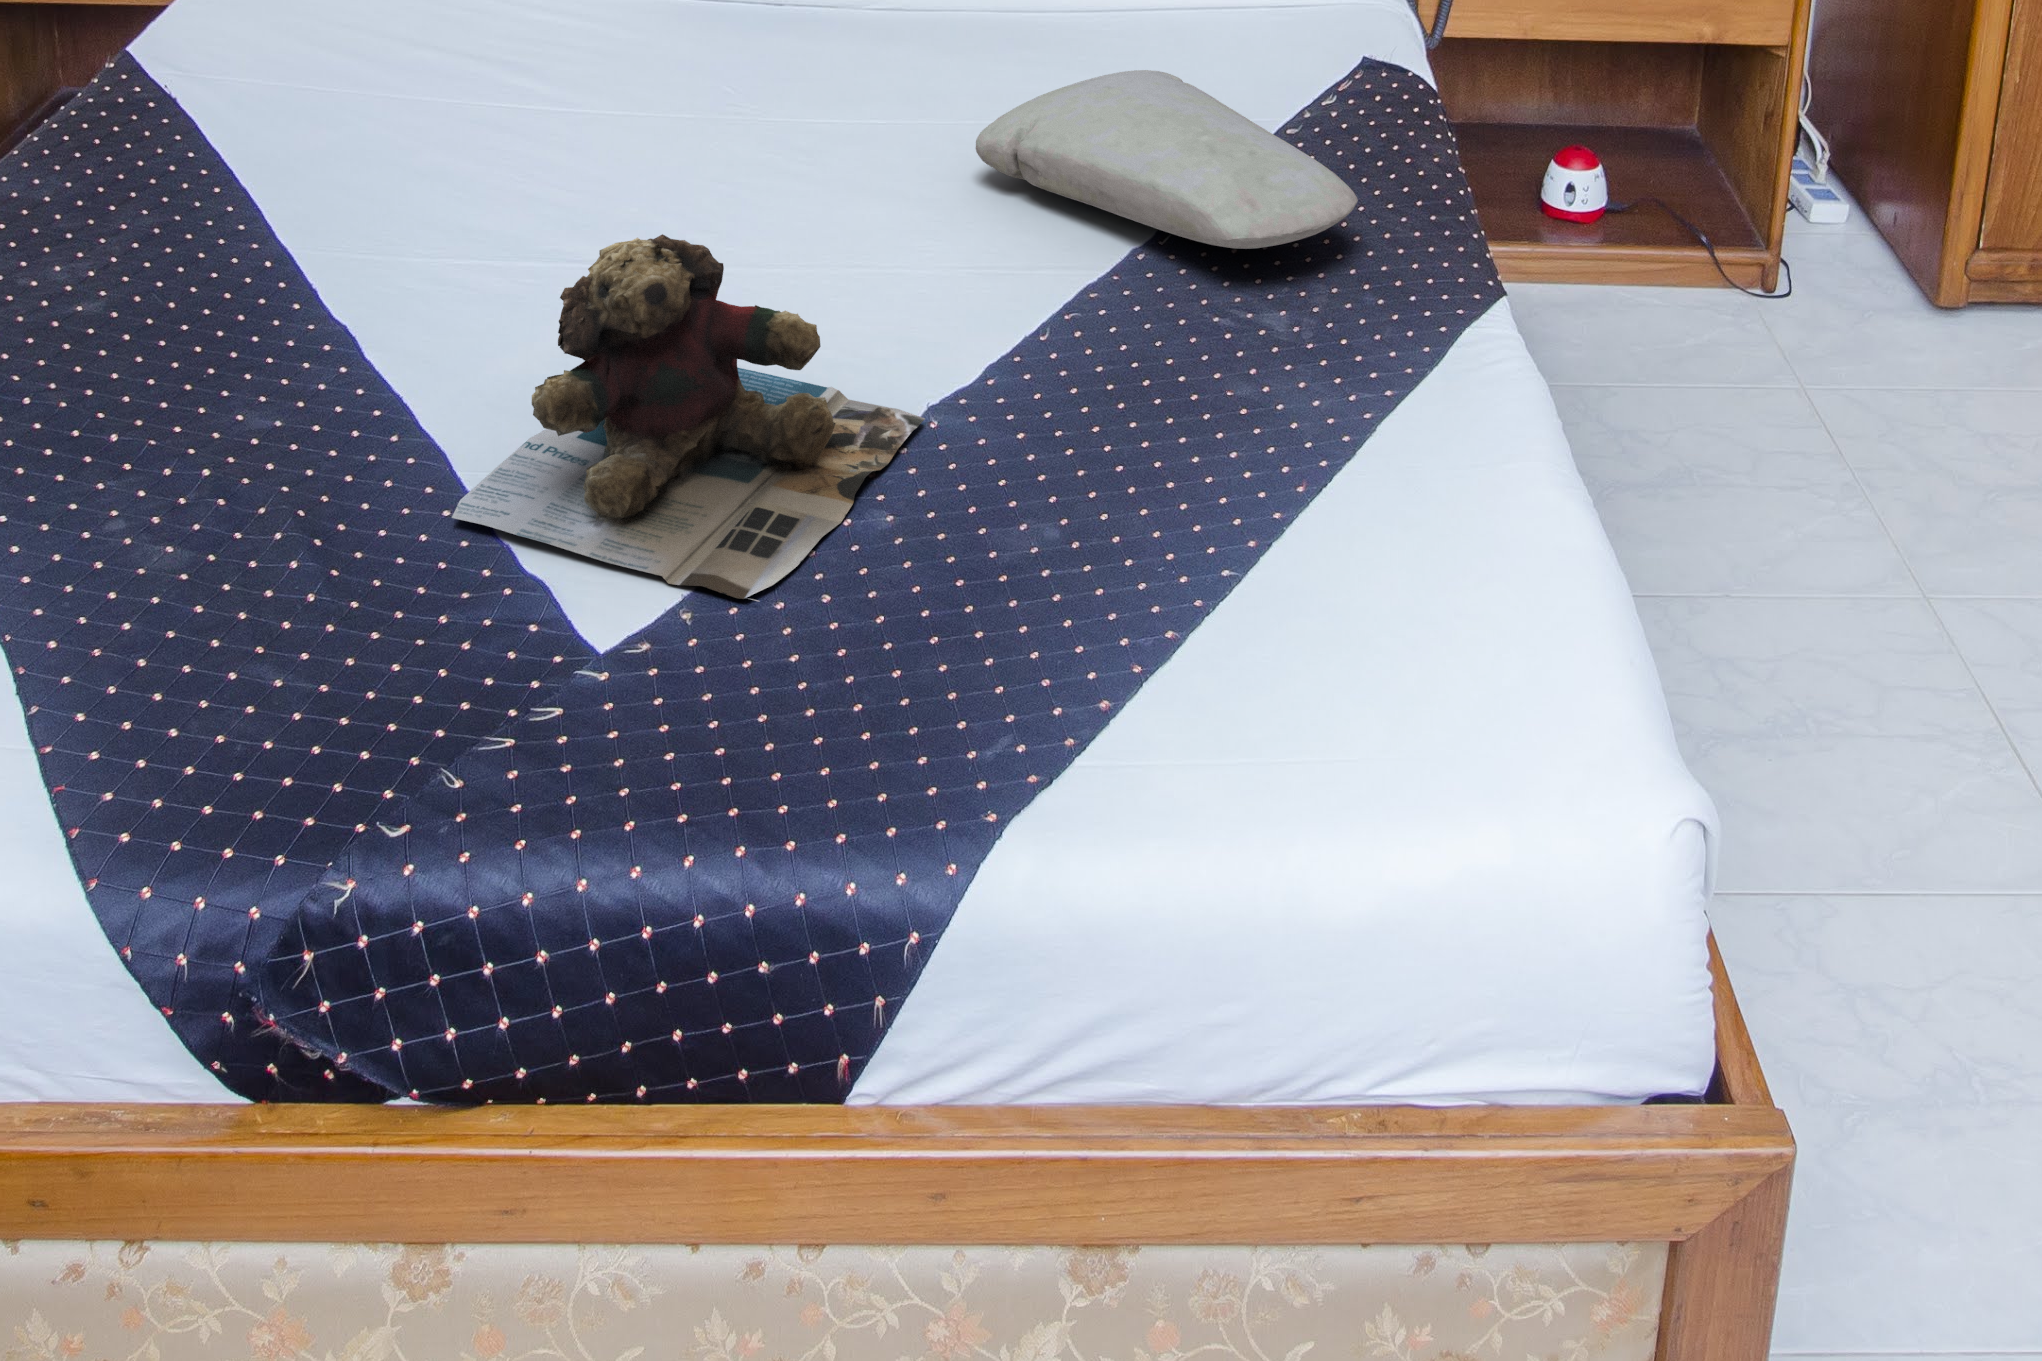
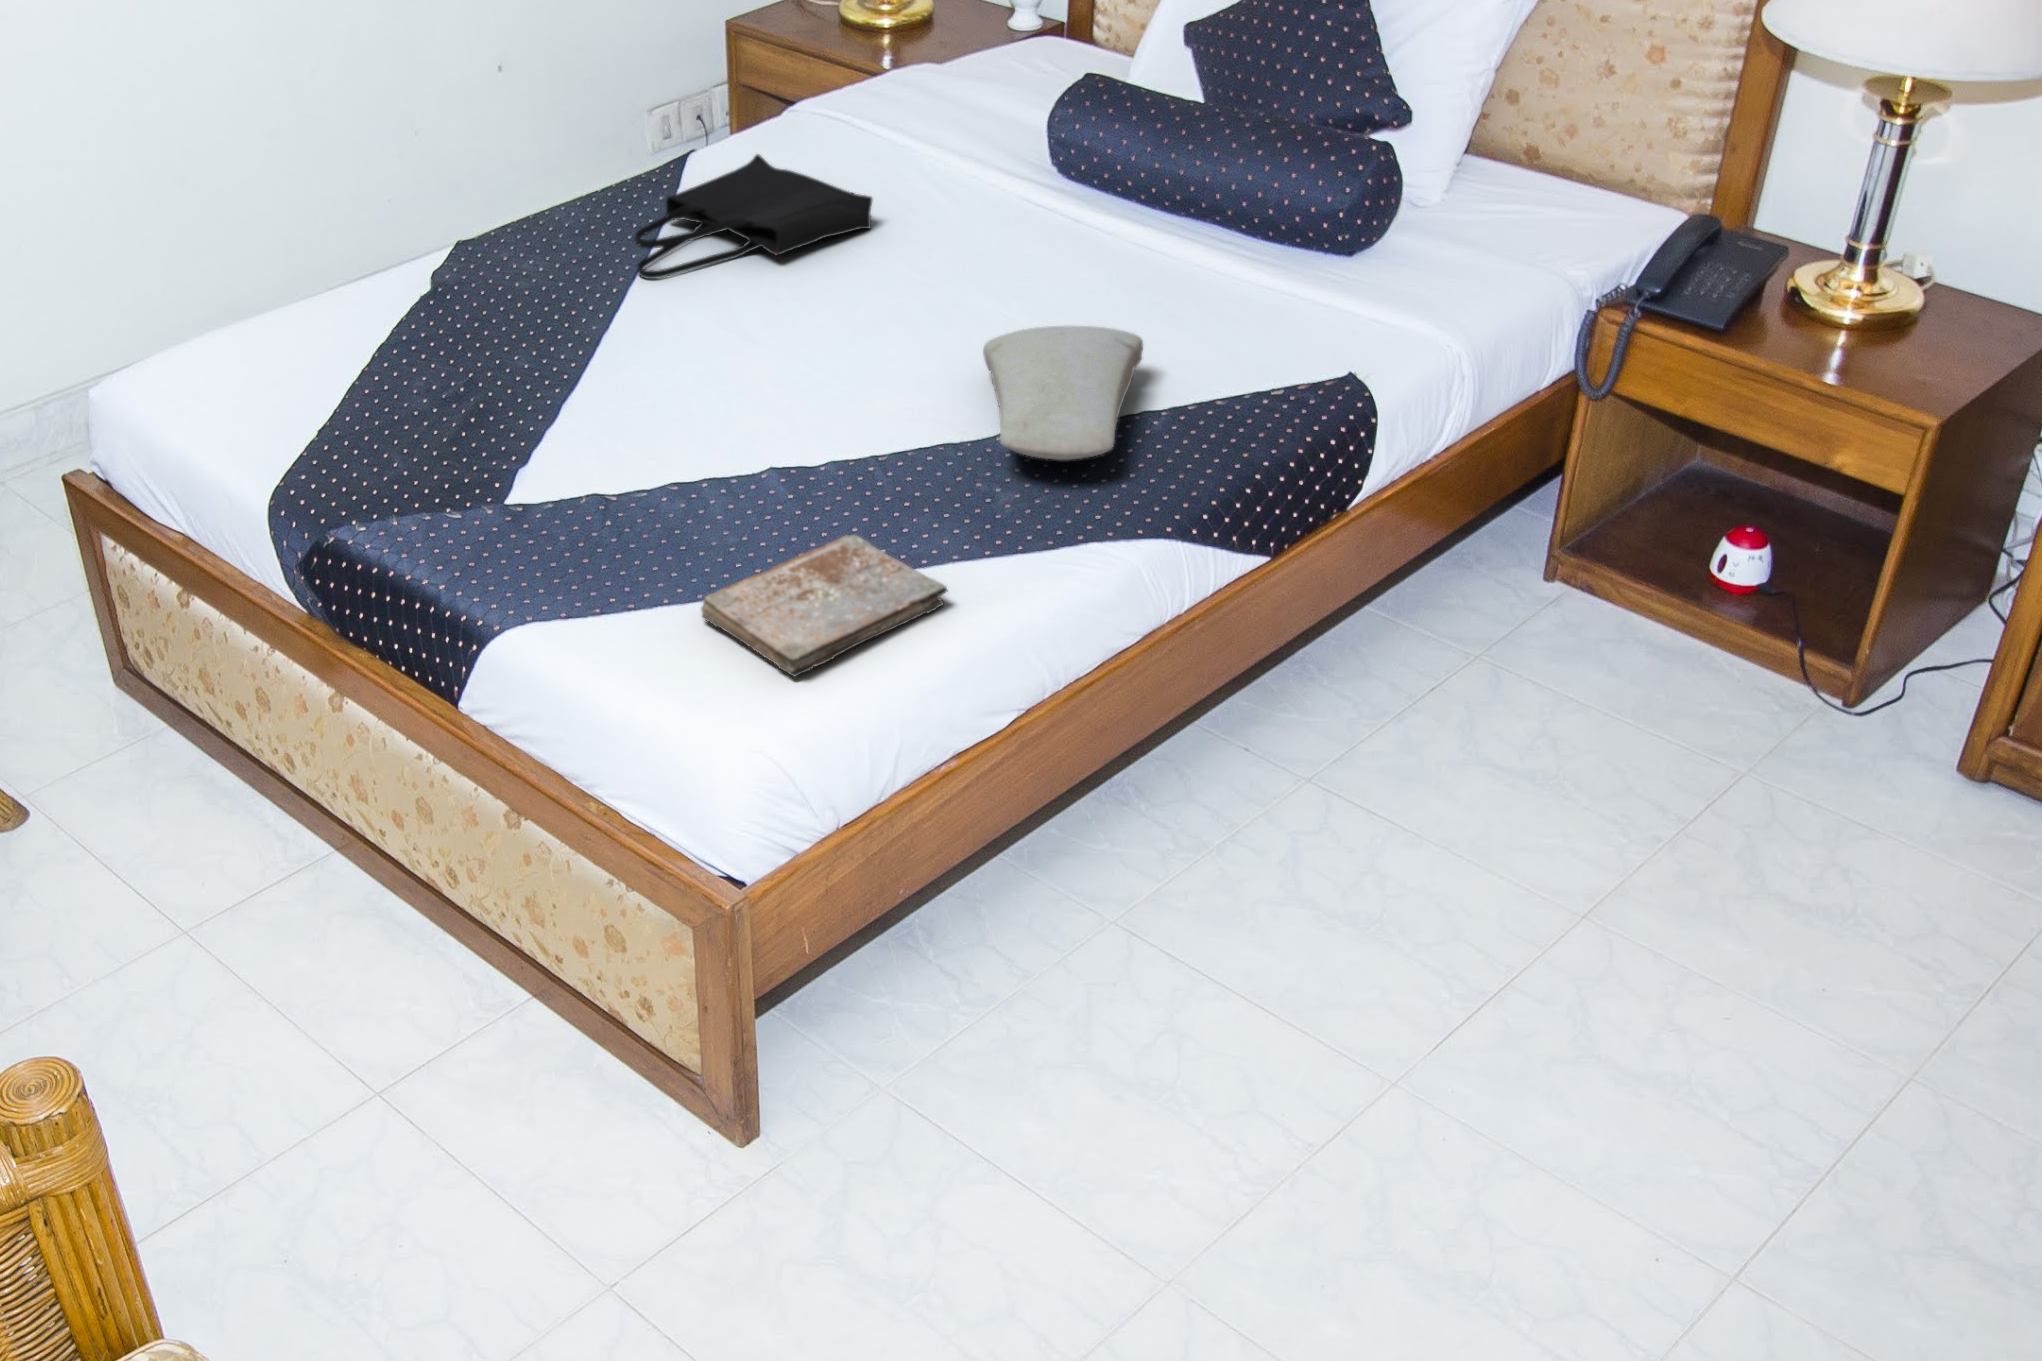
tote bag: none [179,17,521,226] -> present [635,154,872,279]
teddy bear: present [452,234,925,601] -> none [534,330,765,523]
book: none [1188,432,1495,680] -> present [701,535,947,677]

